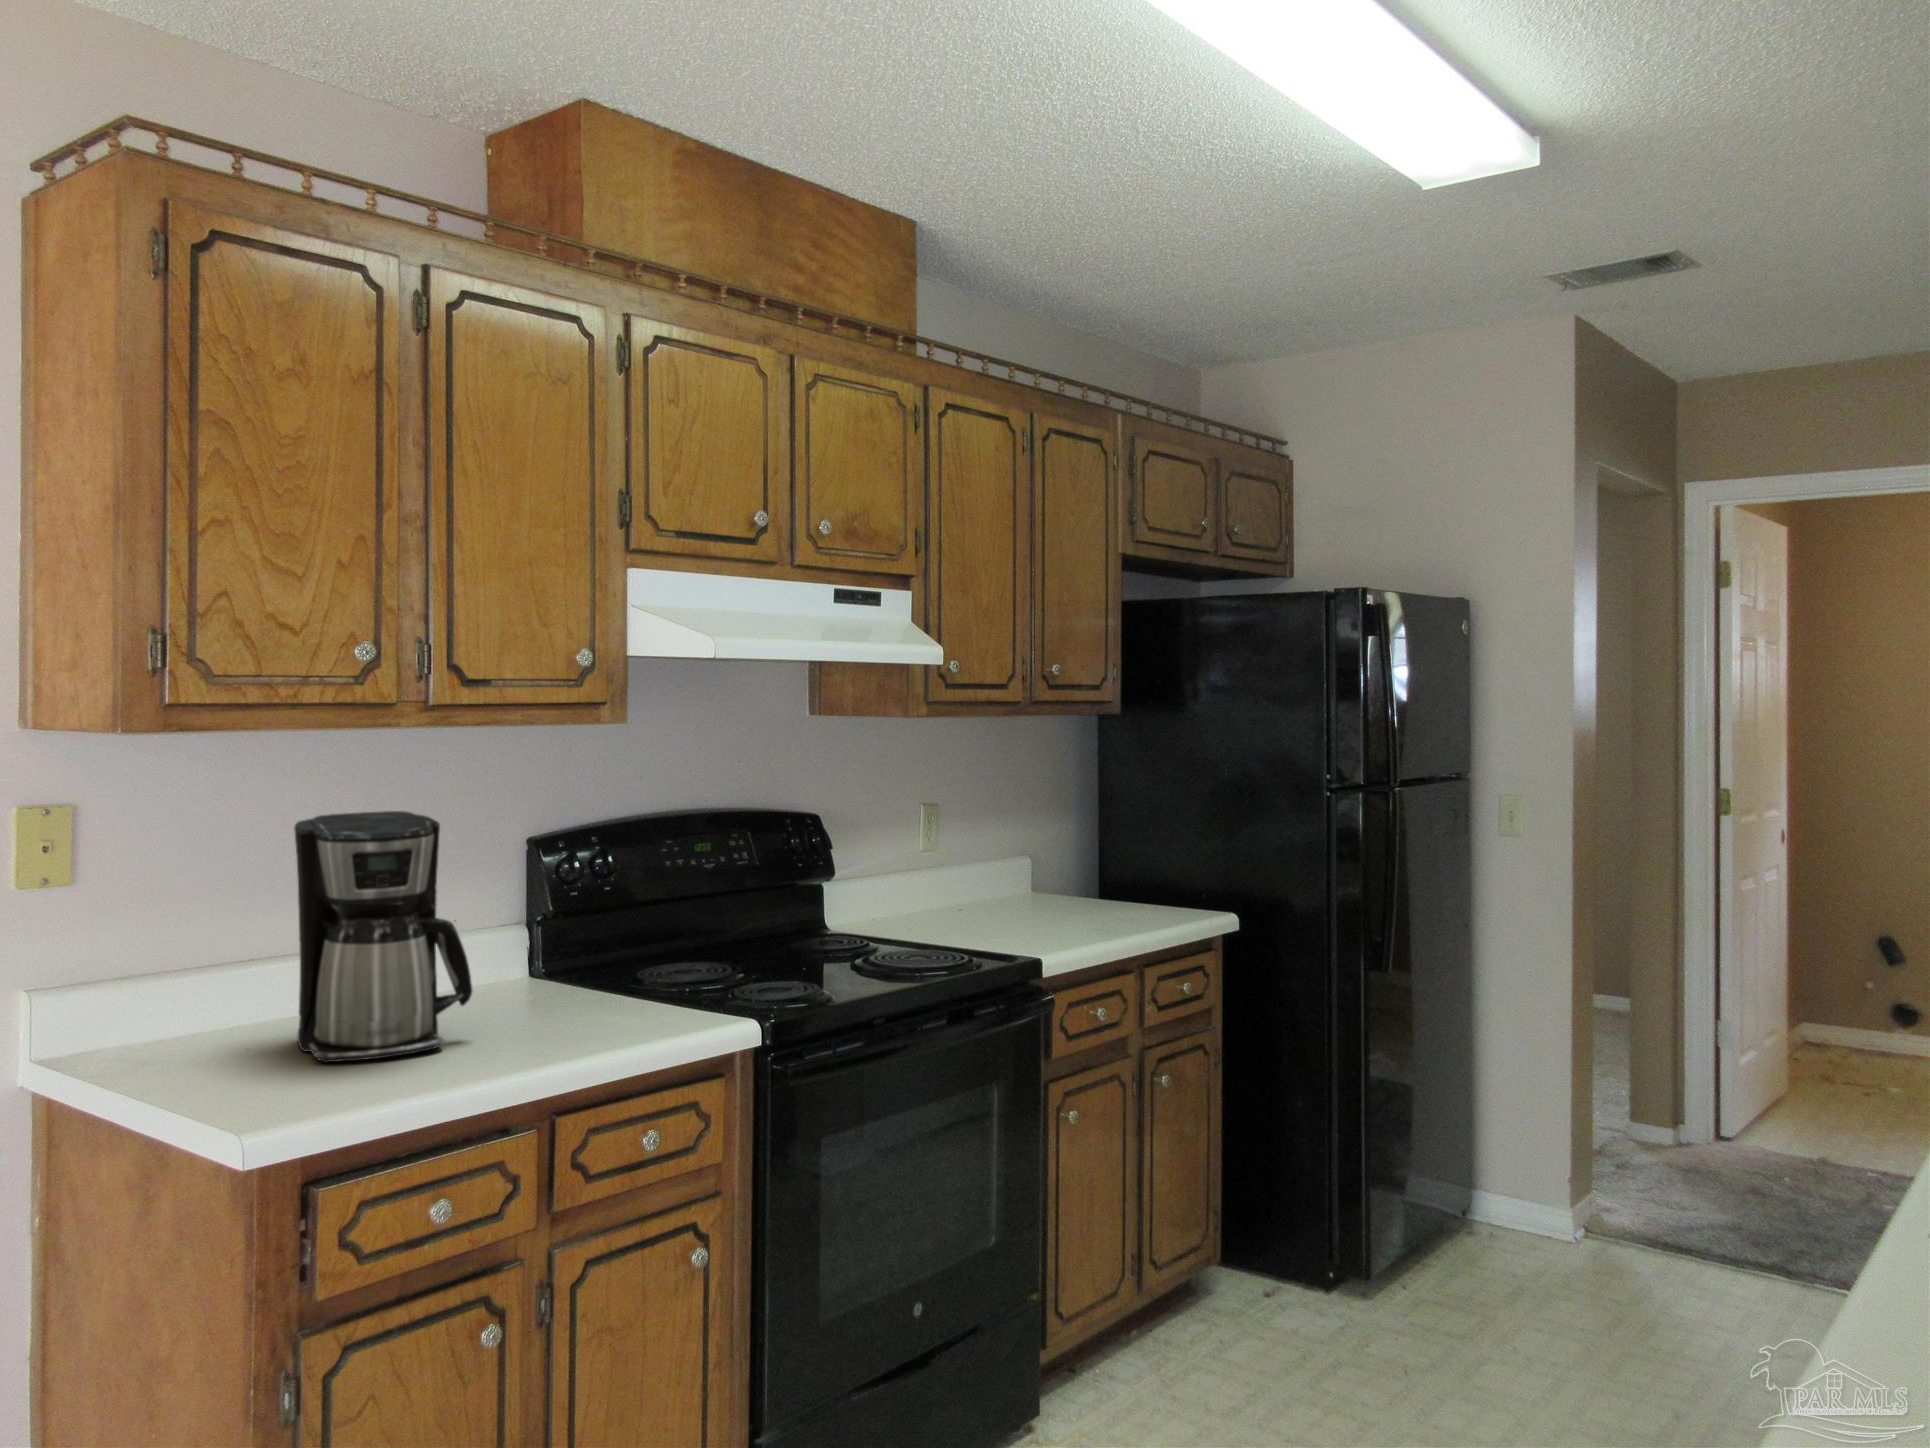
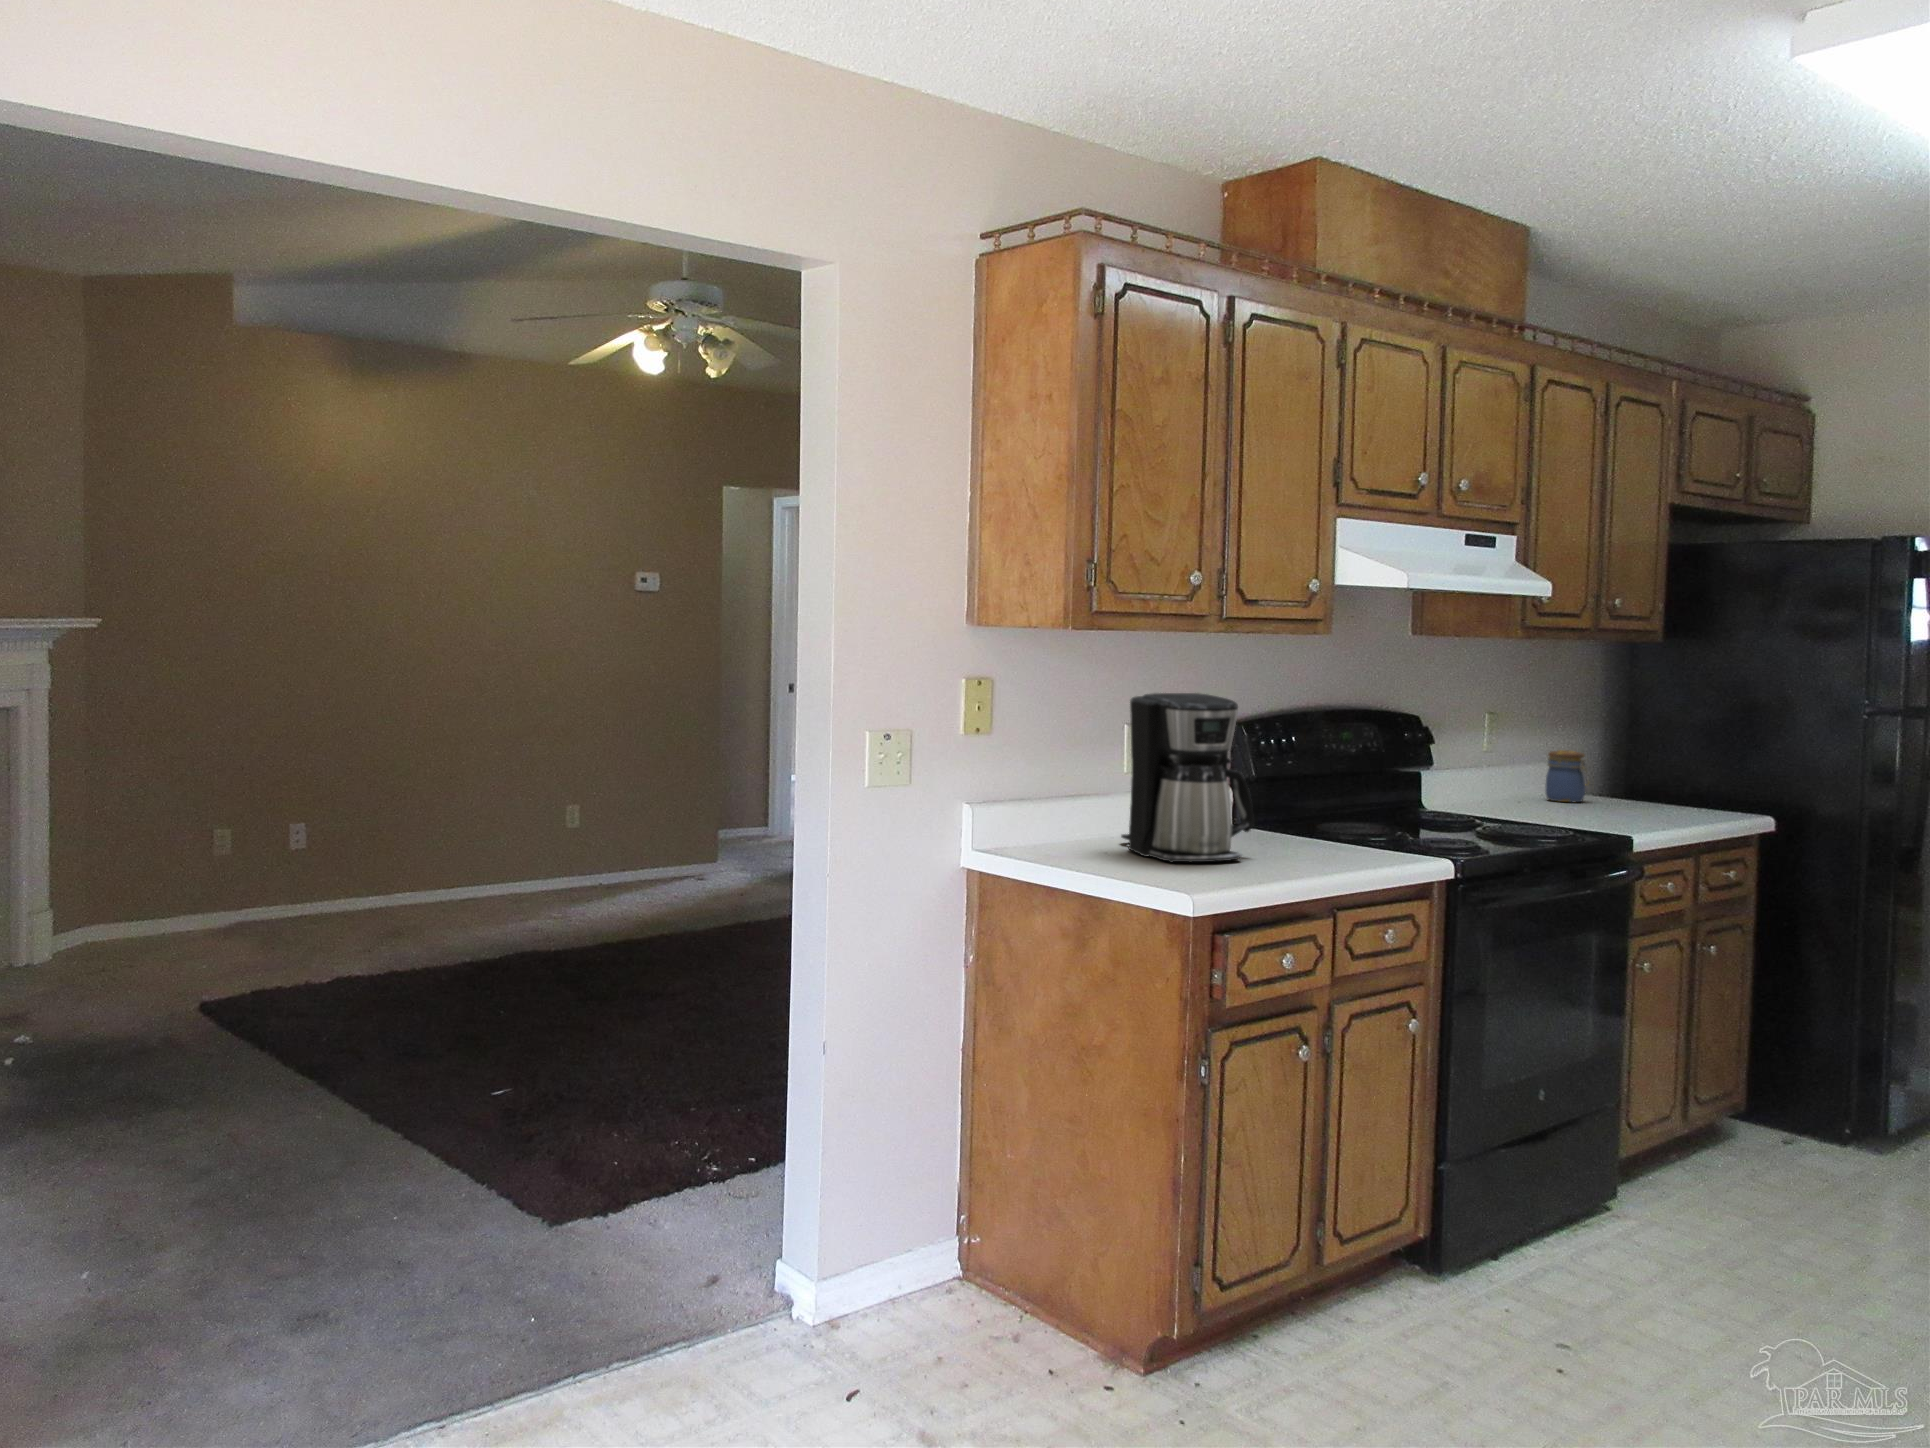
jar: none [1002,844,1046,905] -> present [1545,750,1588,802]

